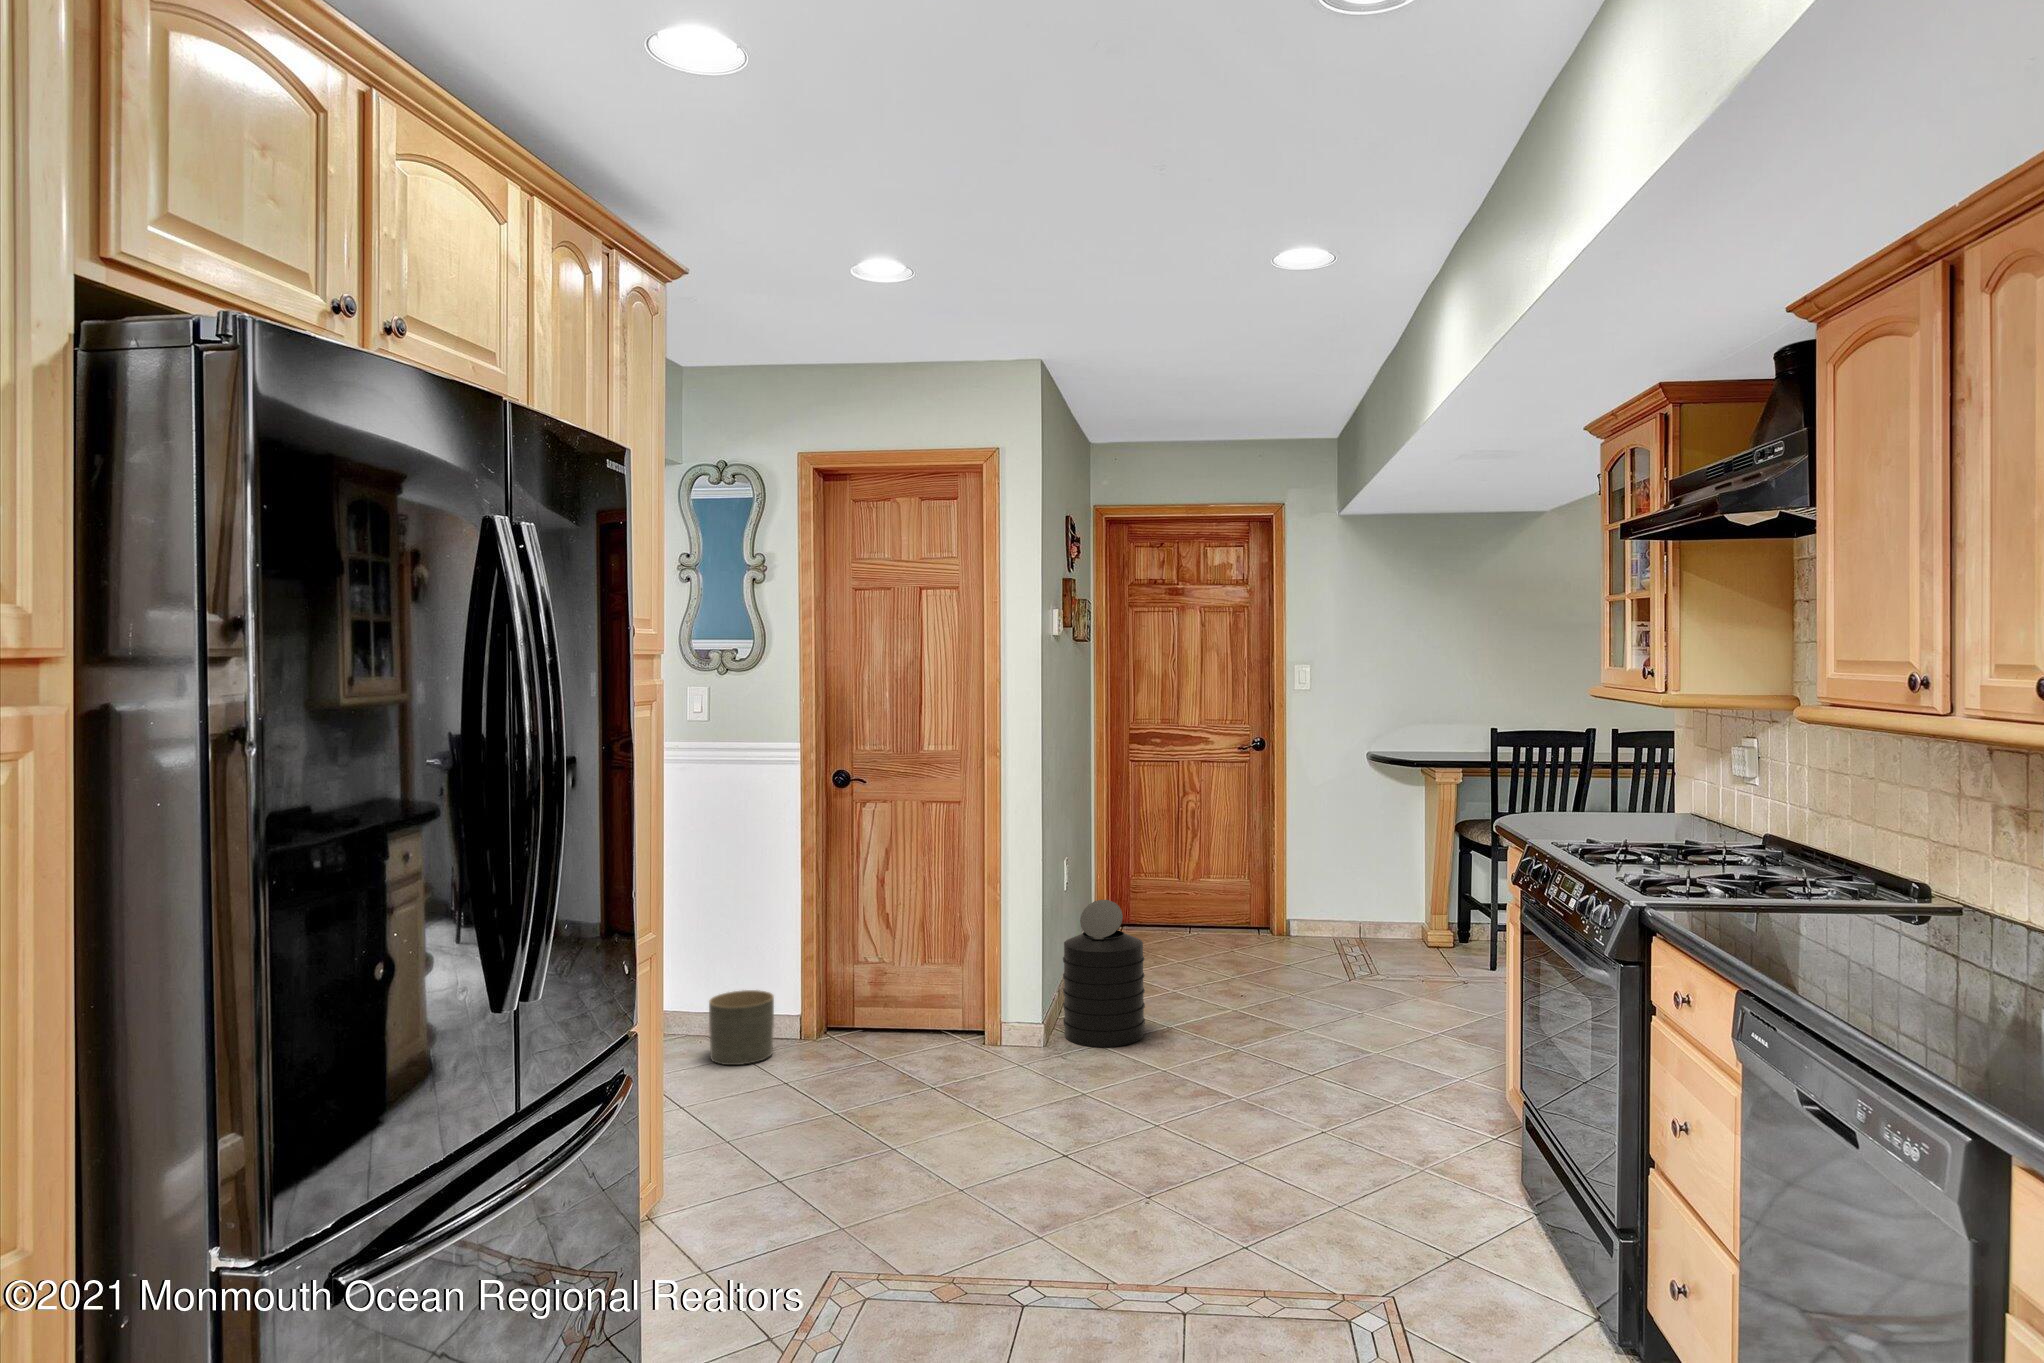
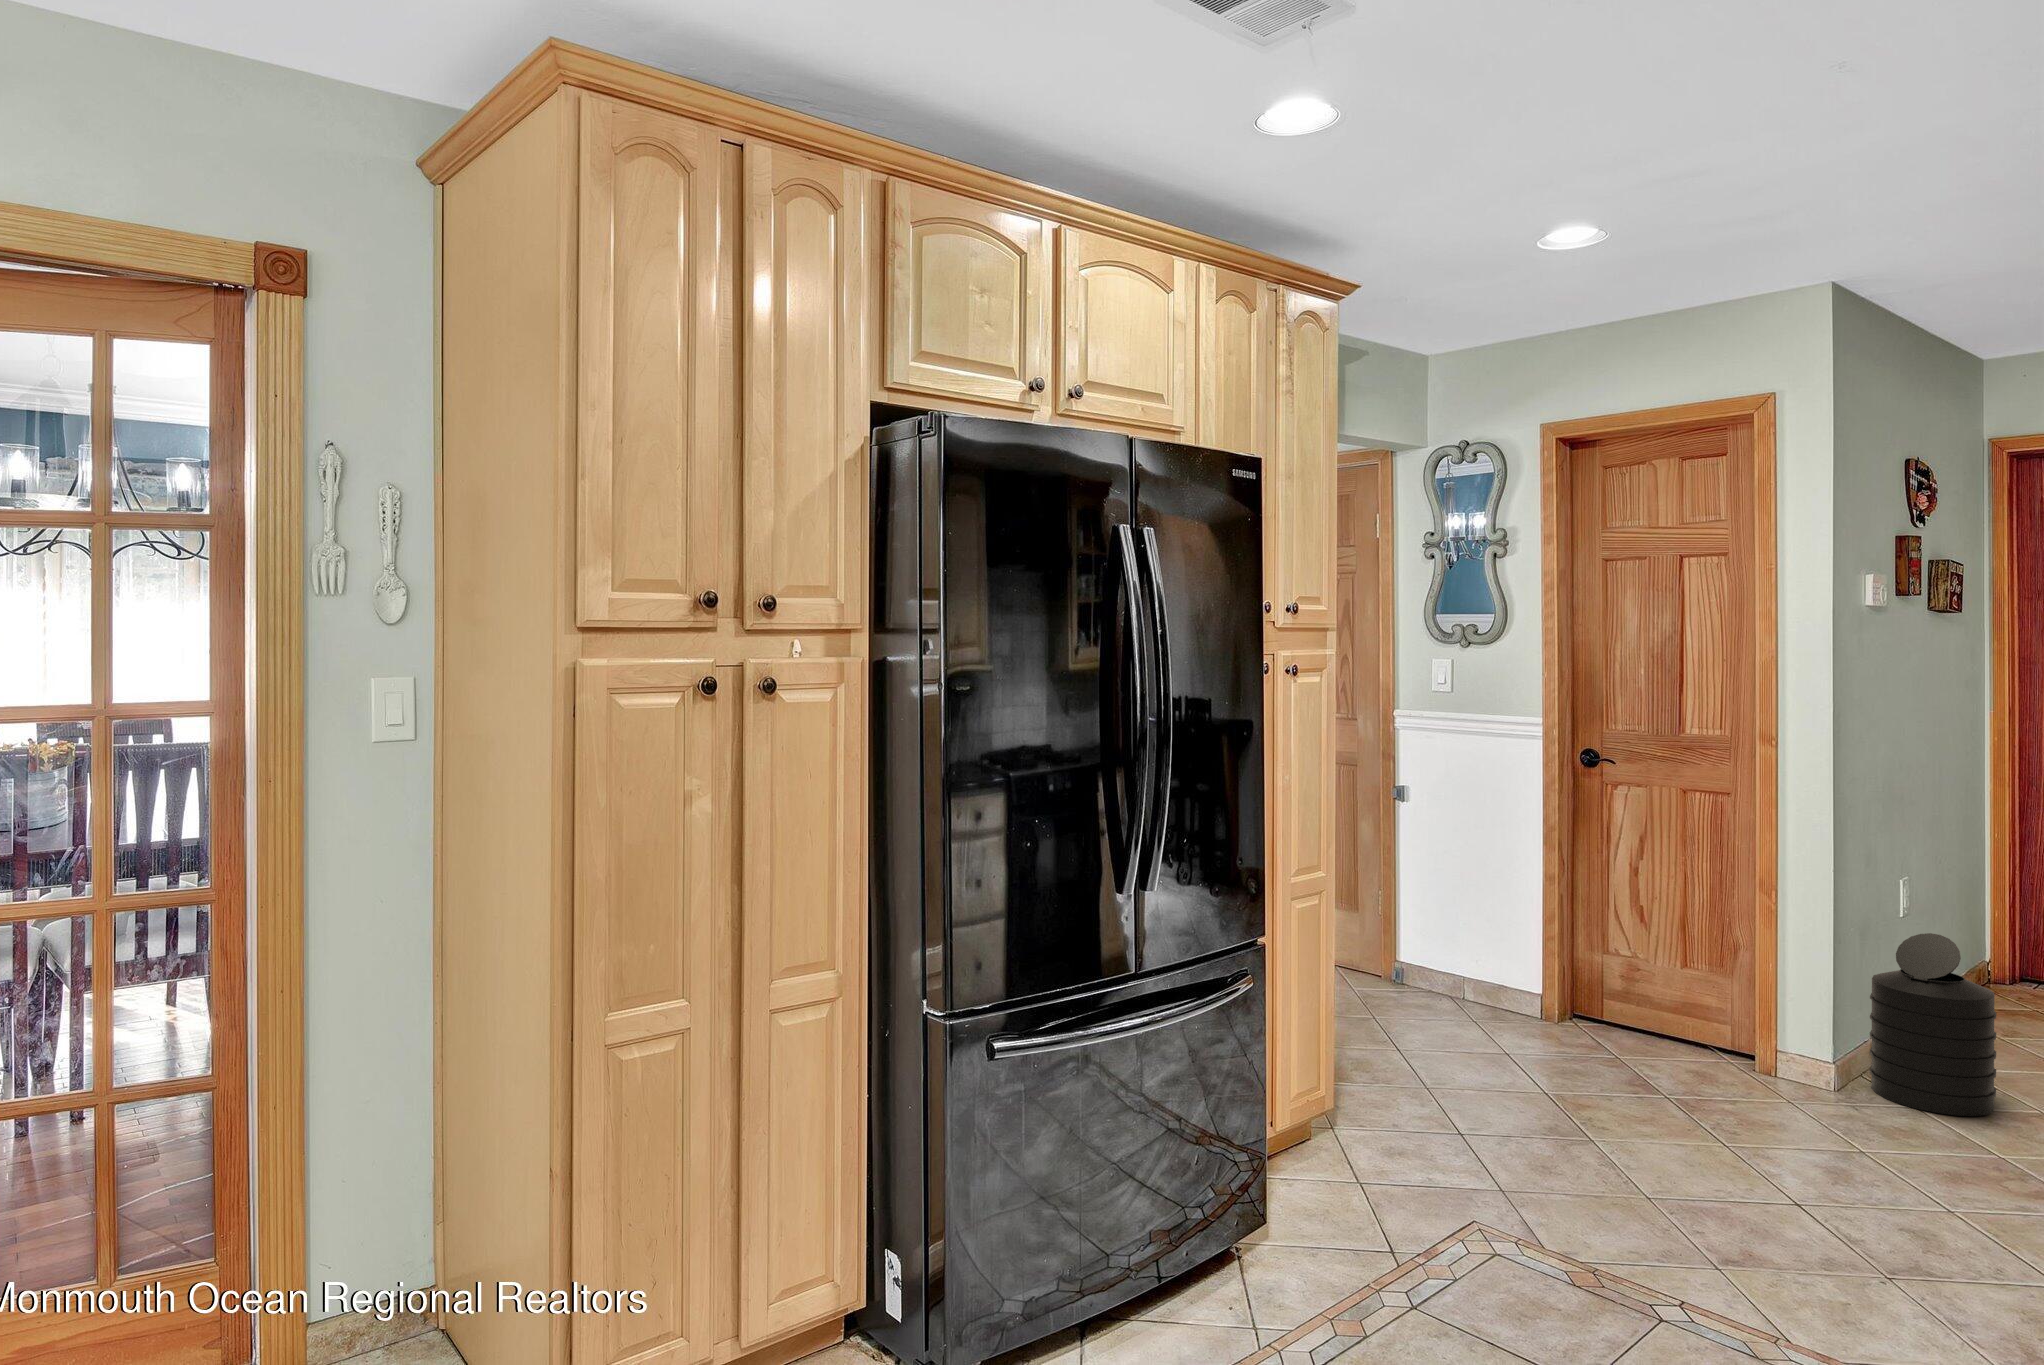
planter: present [709,990,774,1065] -> none [1444,954,1510,1025]

